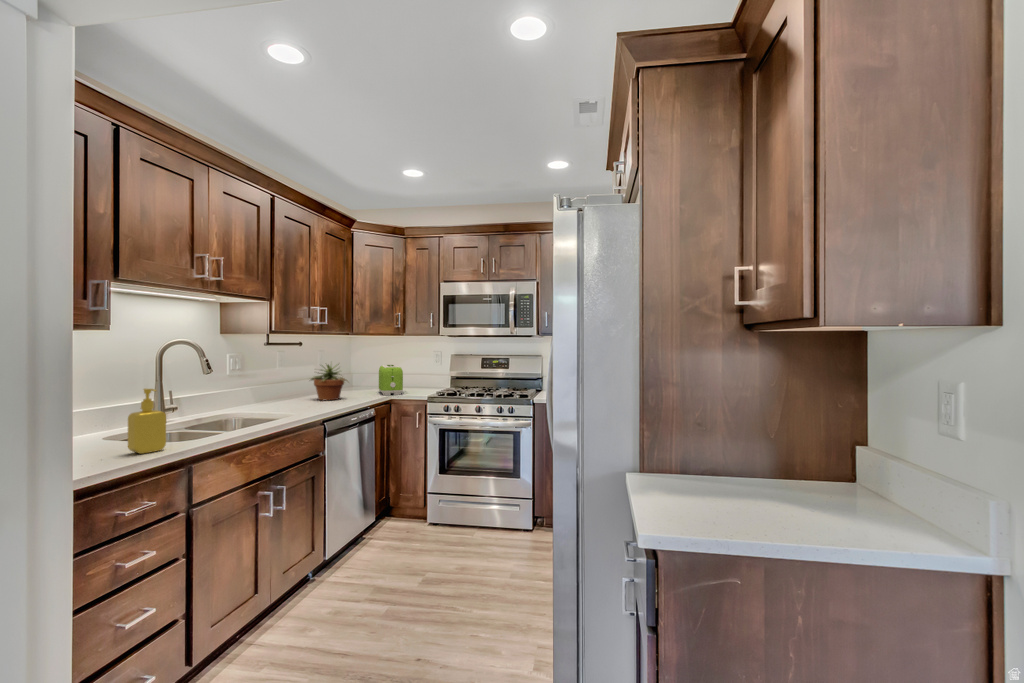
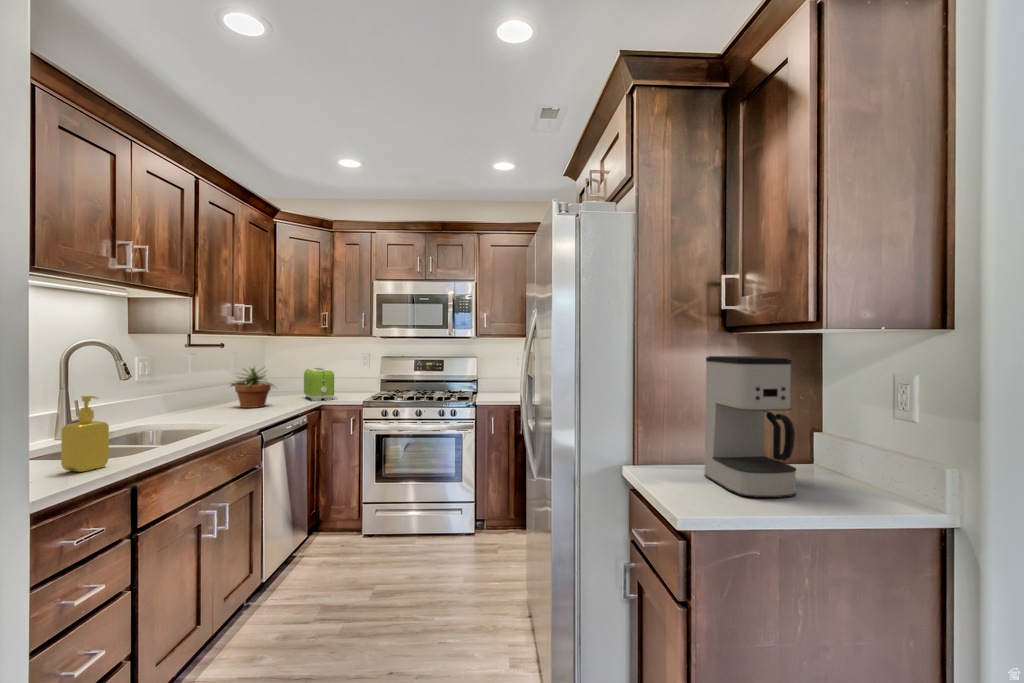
coffee maker: none [711,360,818,531] -> present [704,356,796,498]

